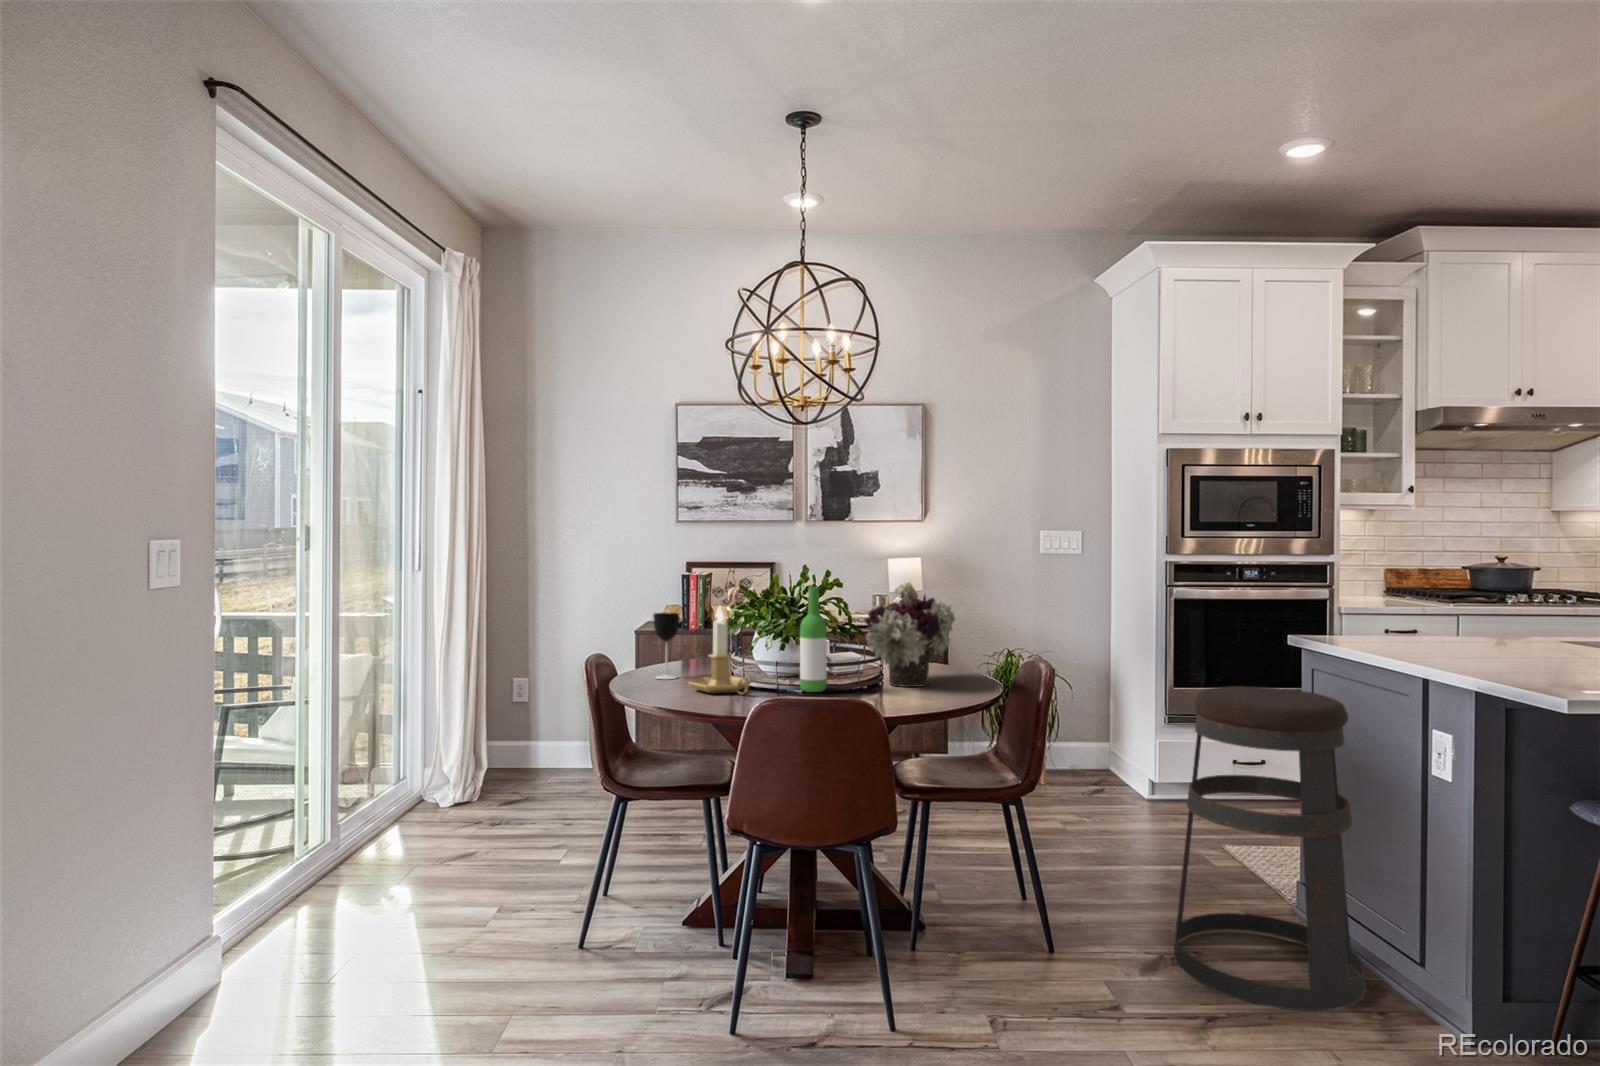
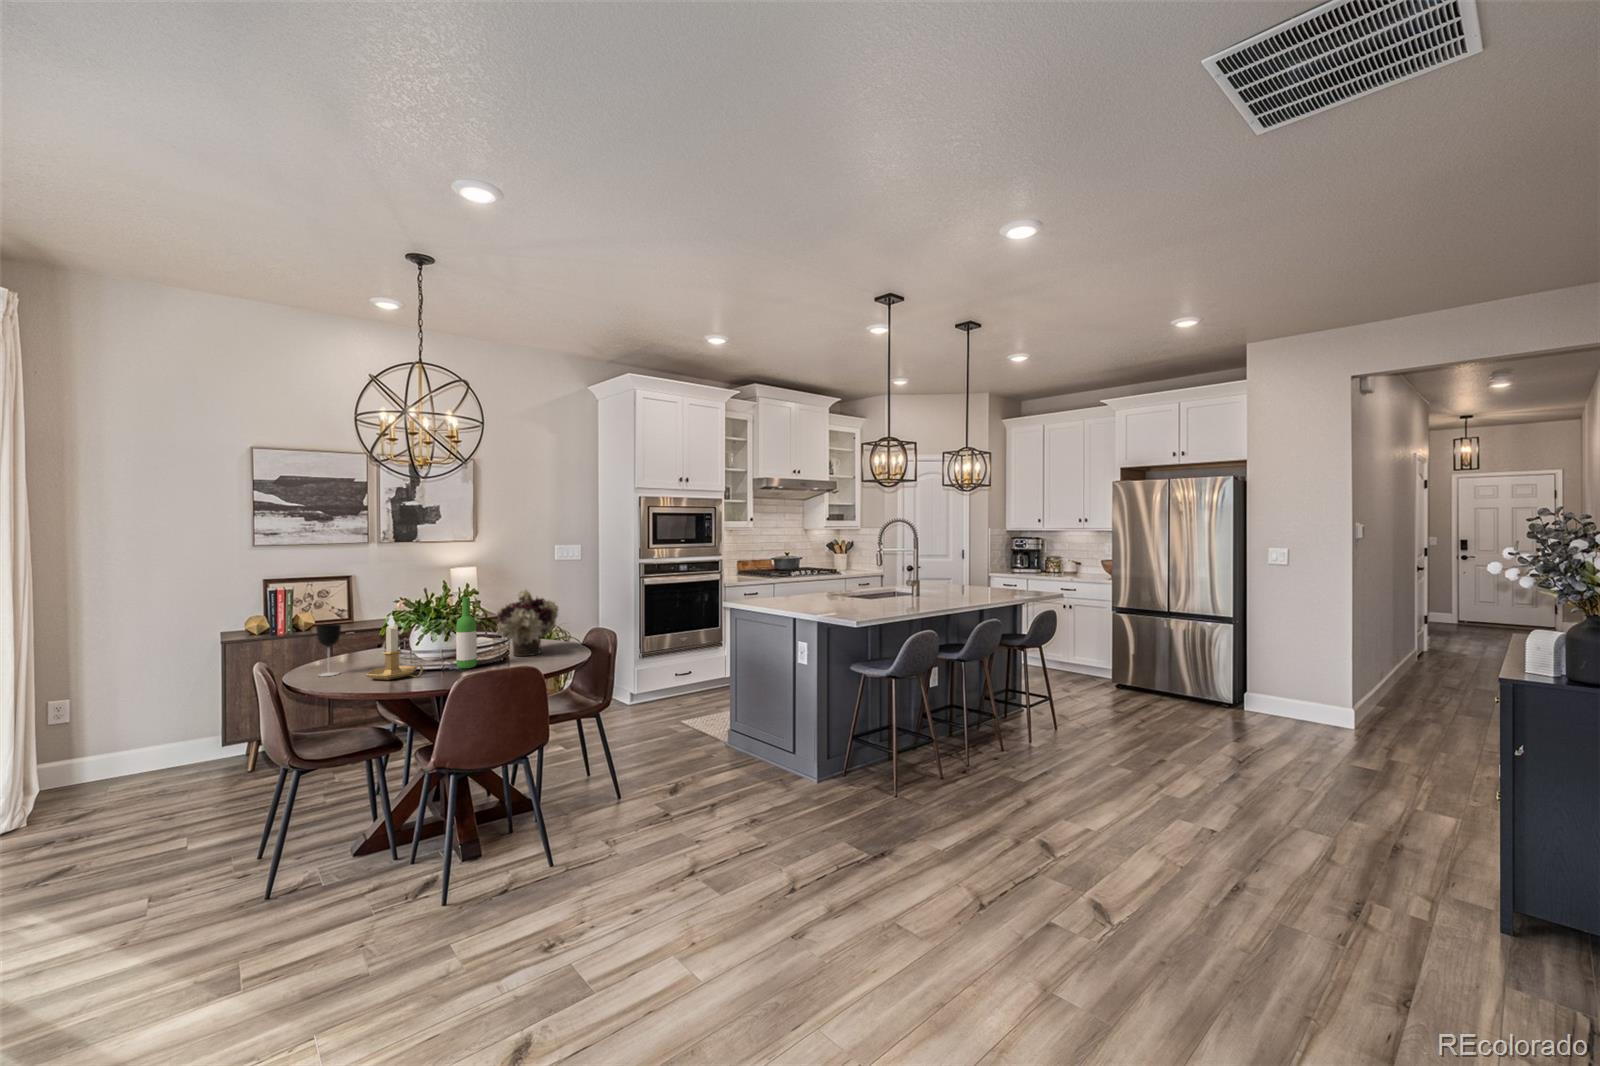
bar stool: present [1173,686,1366,1011] -> none [681,631,769,791]

